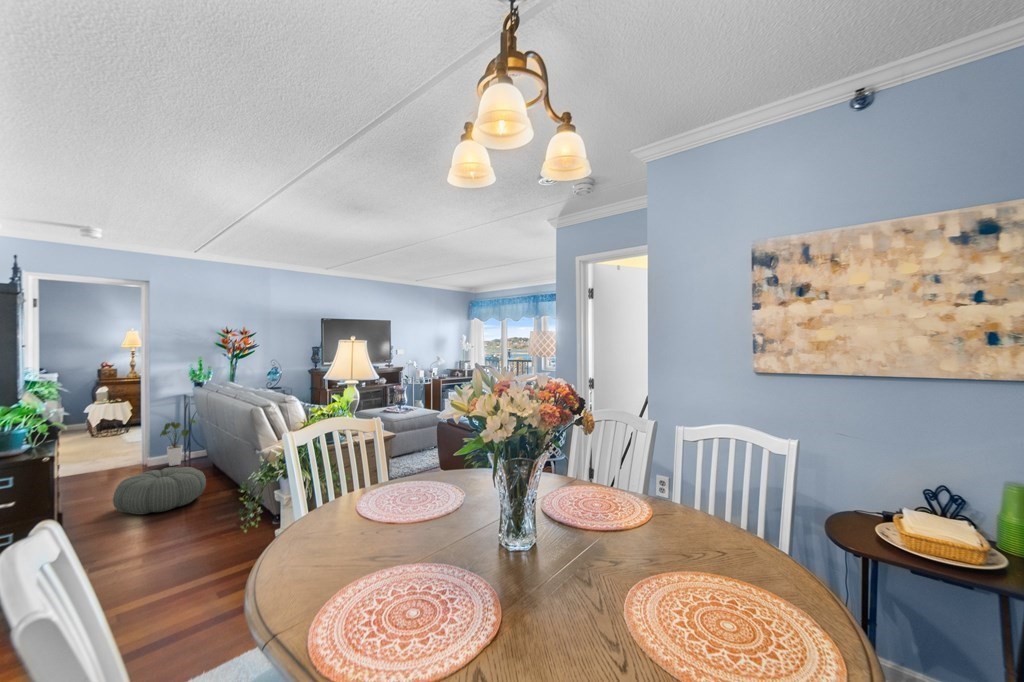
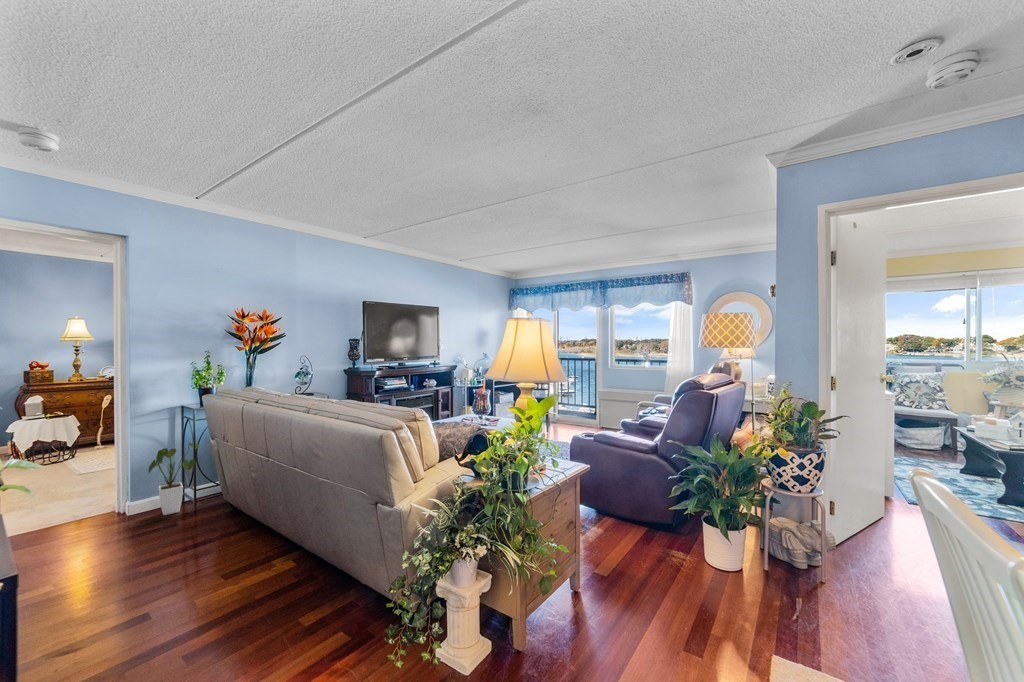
pouf: present [113,467,206,515] -> none [103,528,256,630]

